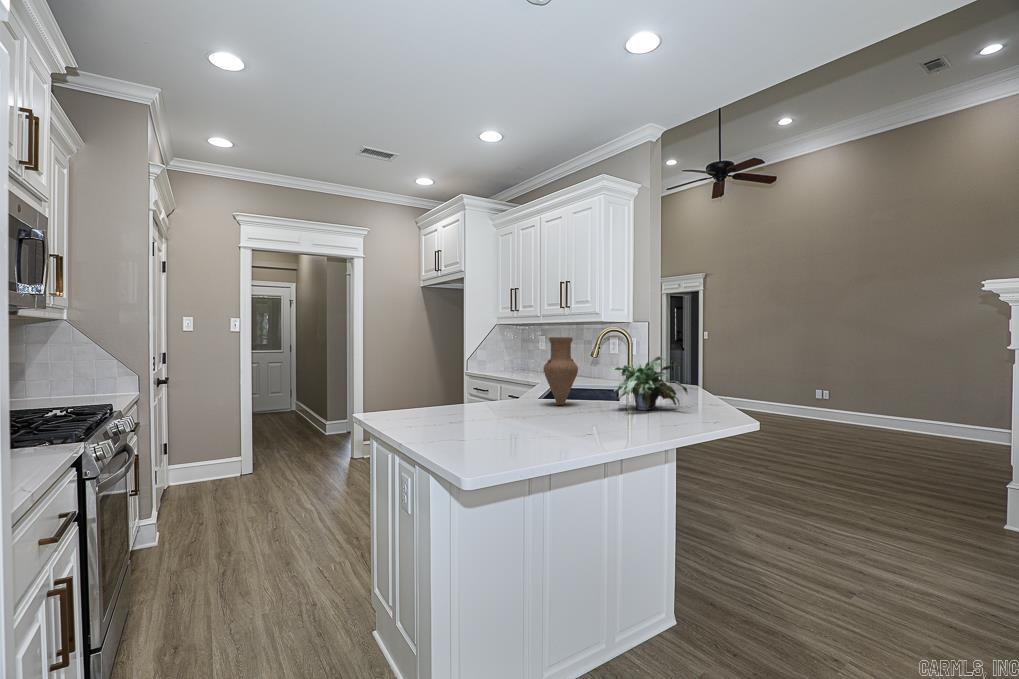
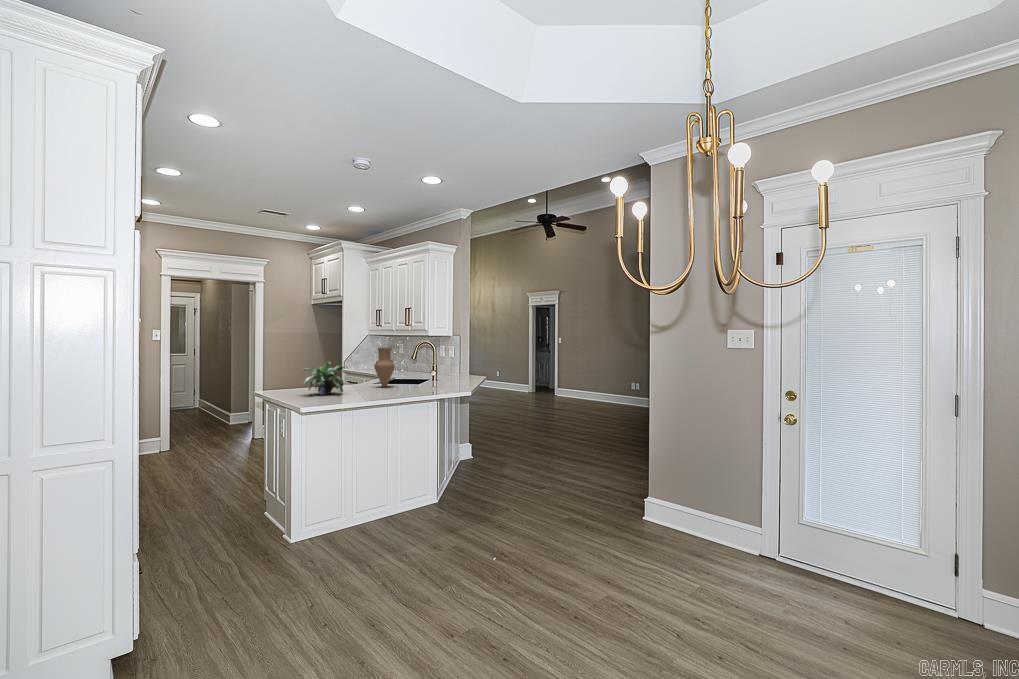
potted plant: present [613,356,687,410] -> present [303,362,344,395]

